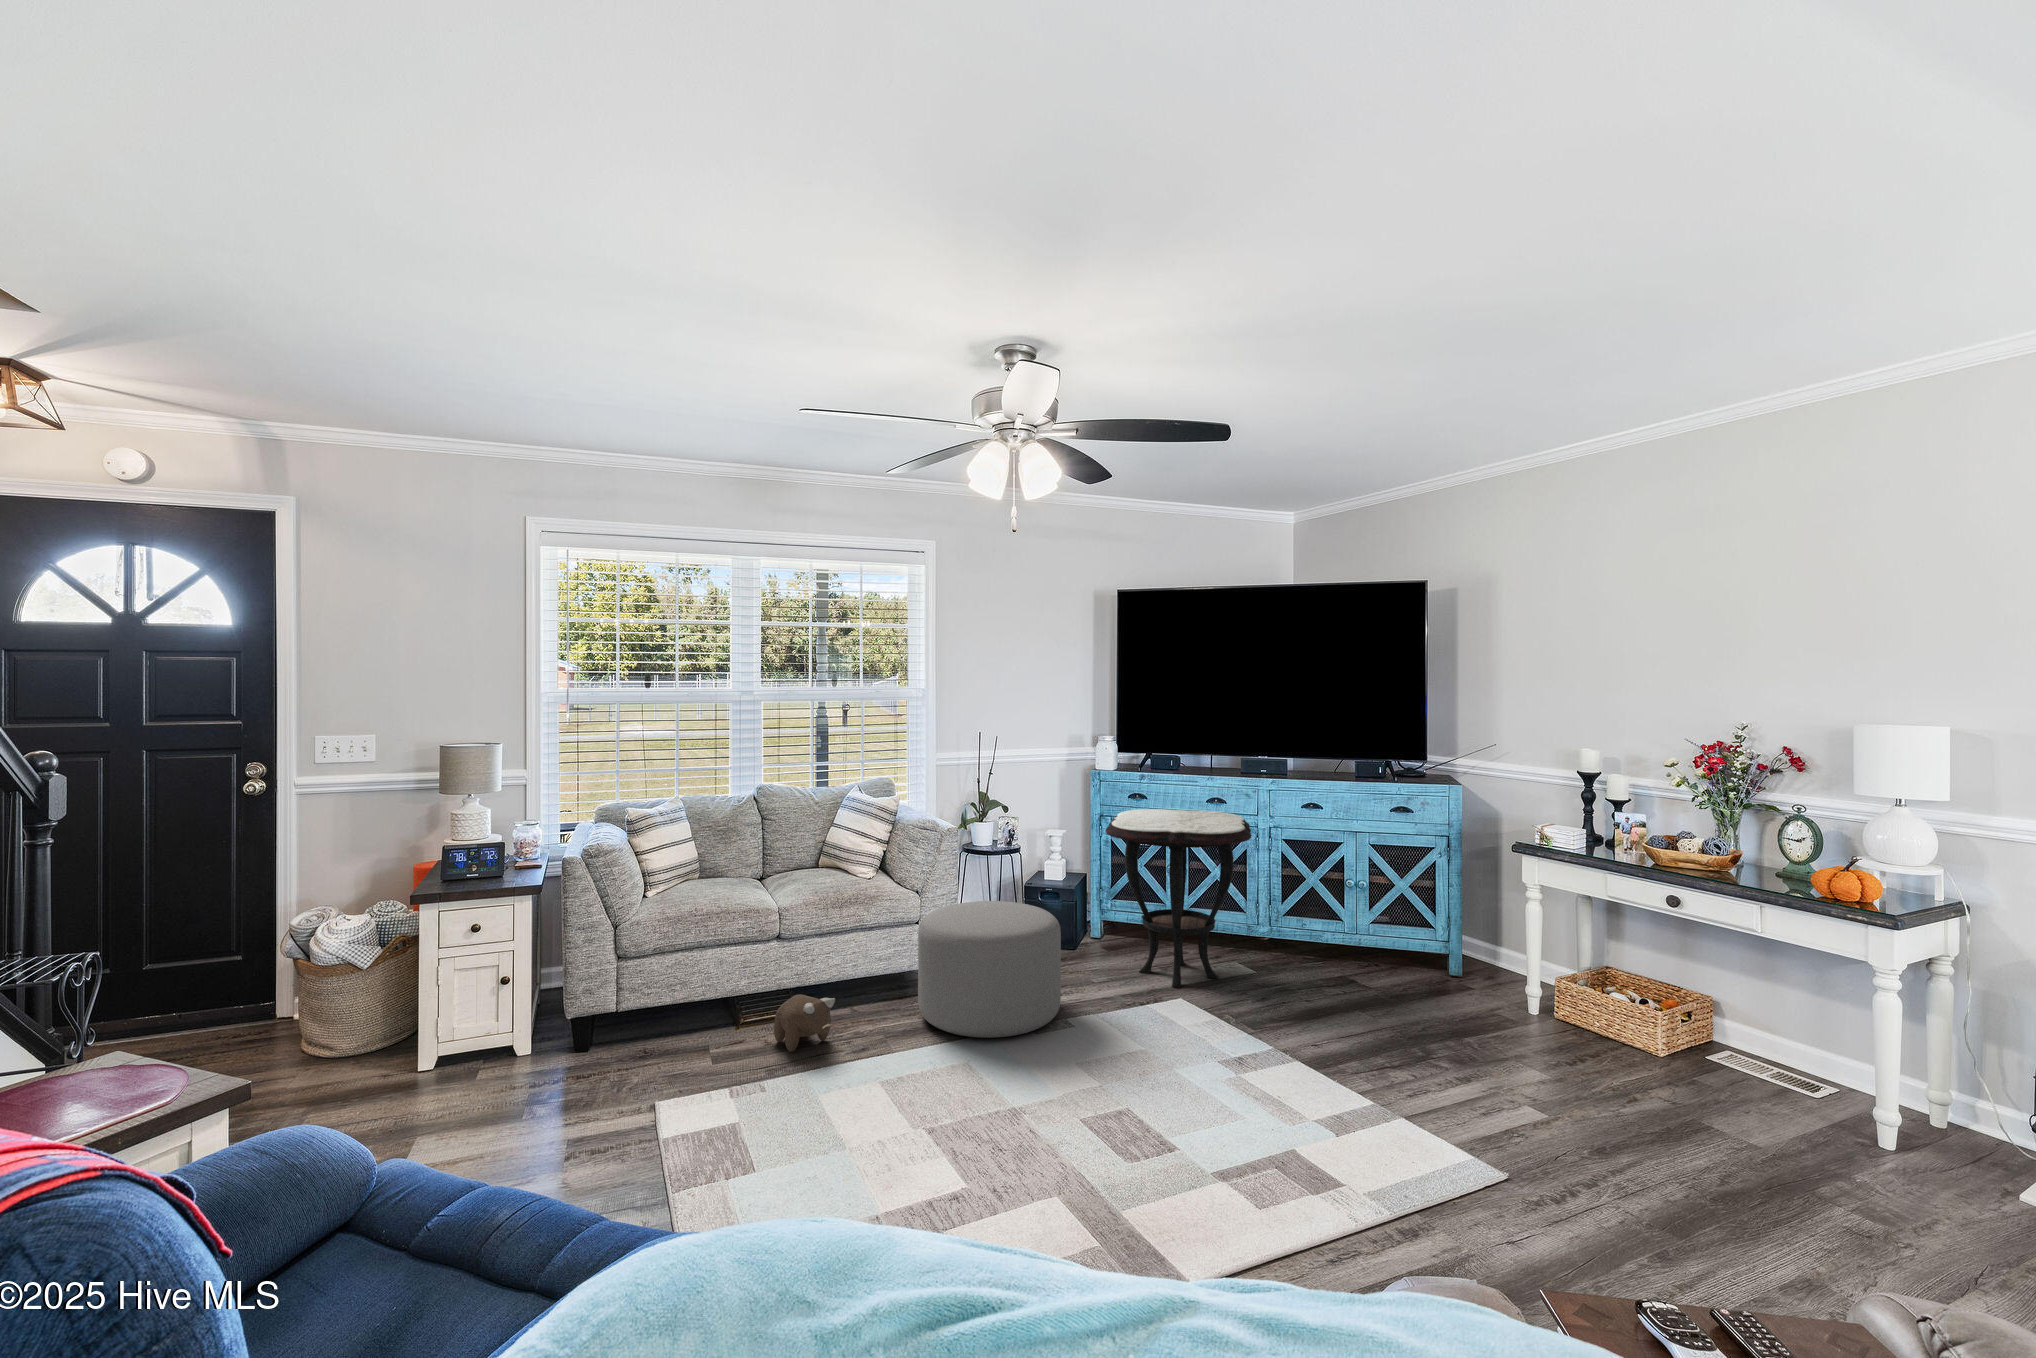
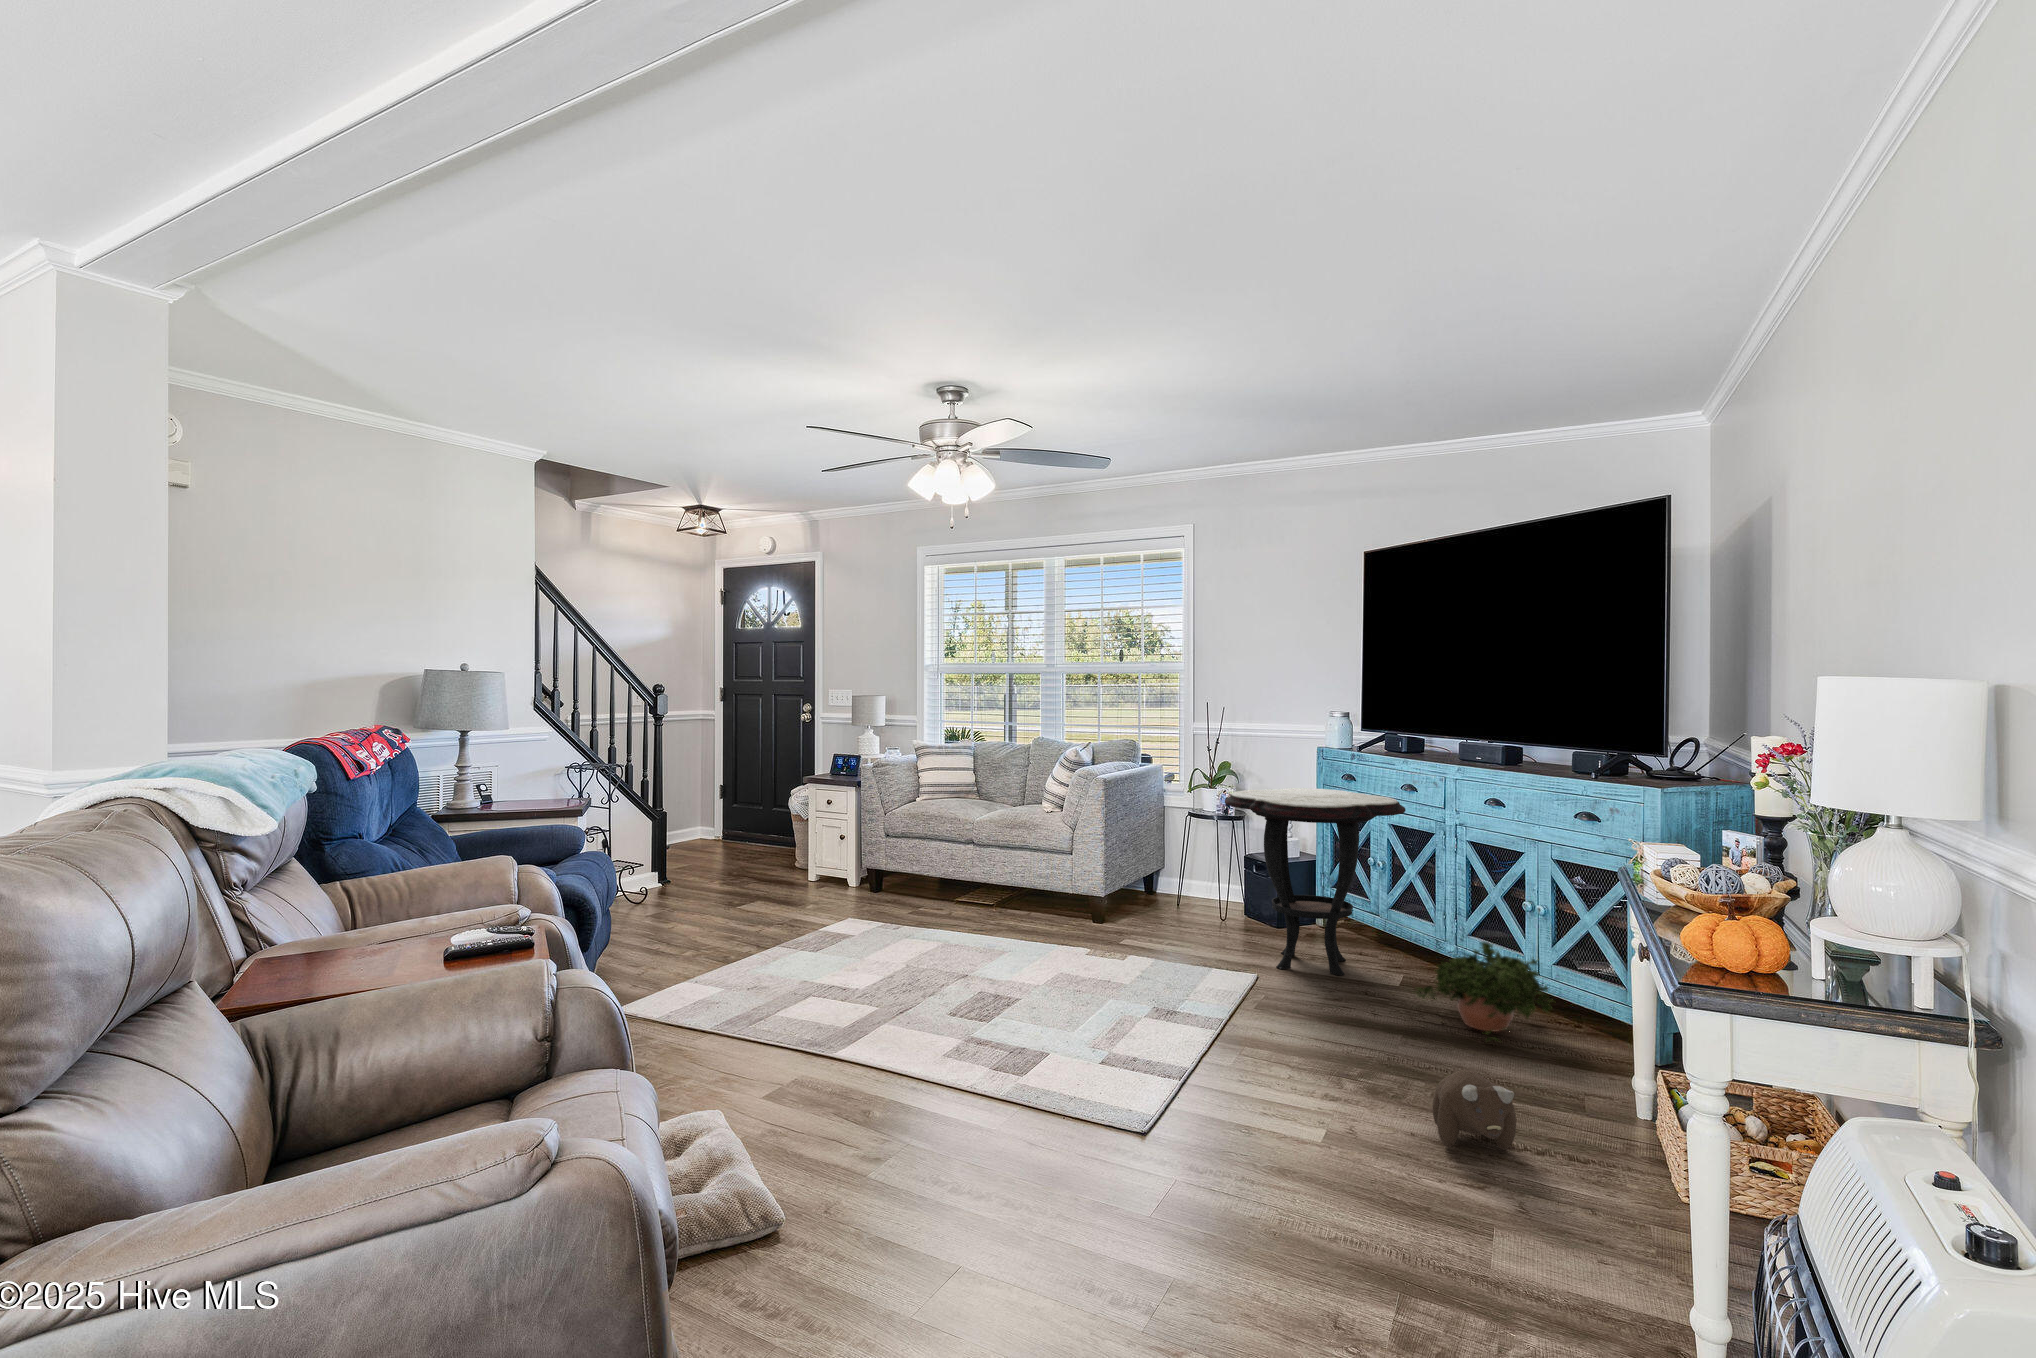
ottoman: present [918,901,1061,1038] -> none [1029,843,1154,951]
potted plant: none [1327,919,1423,999] -> present [1416,942,1552,1041]
plush toy: present [774,994,835,1052] -> present [1432,1070,1516,1150]

